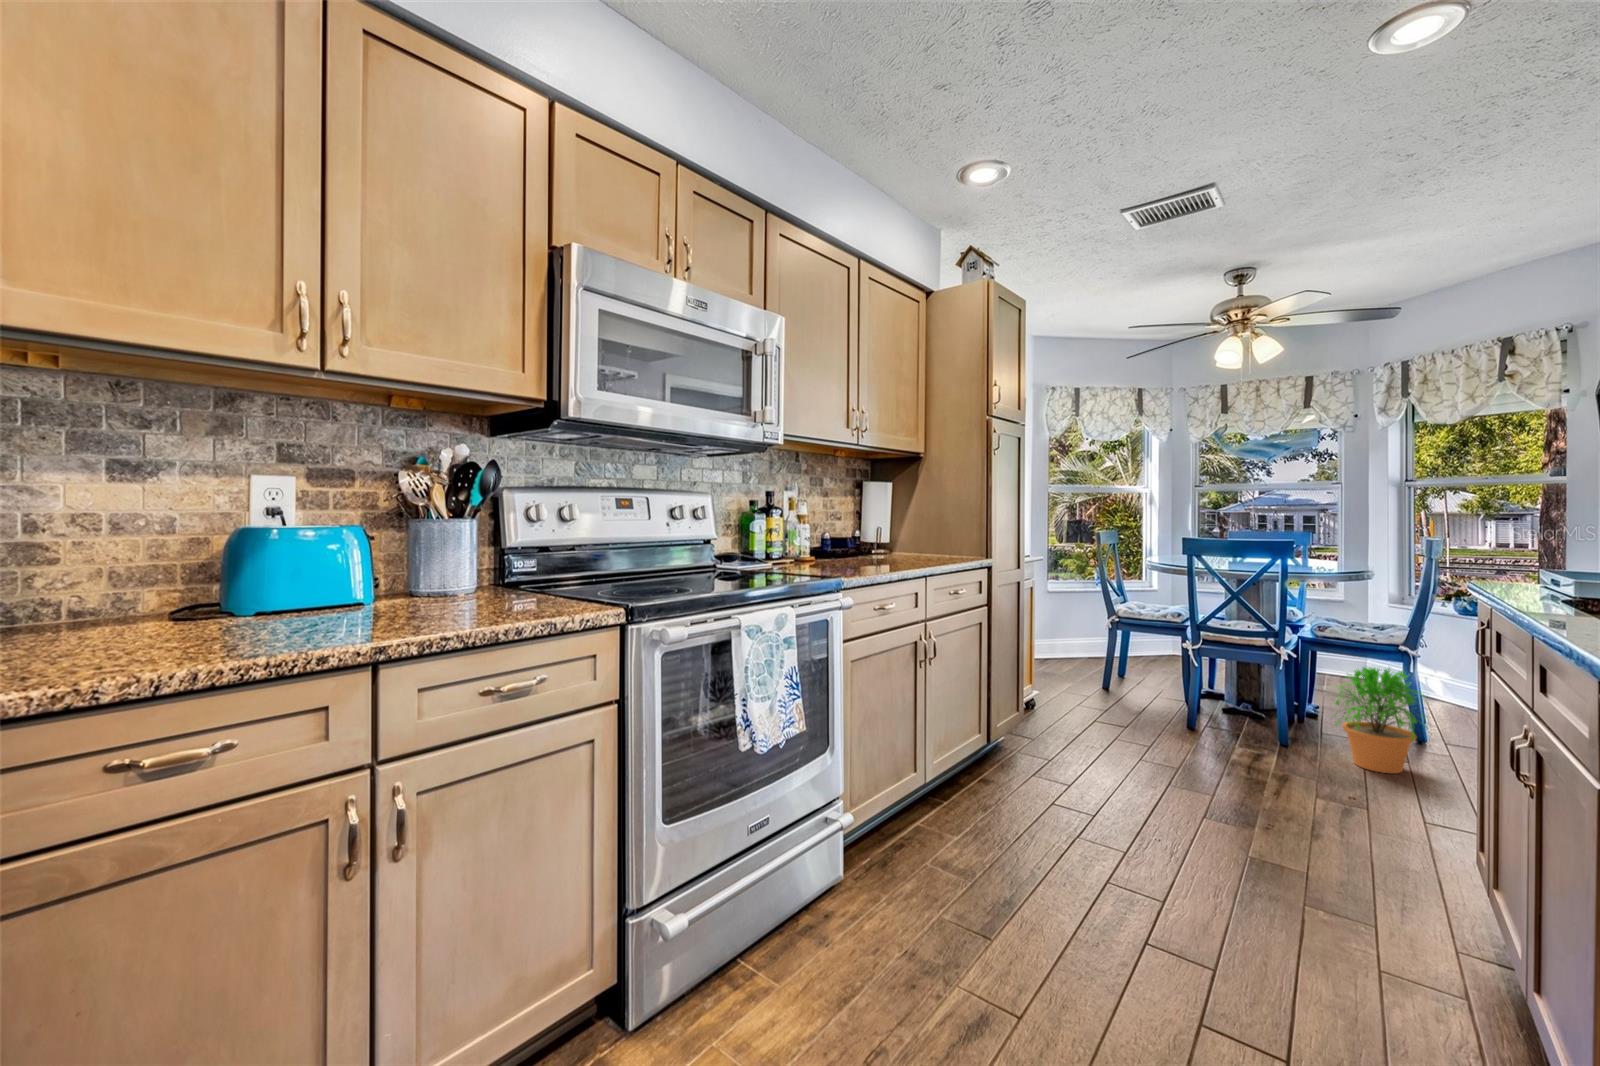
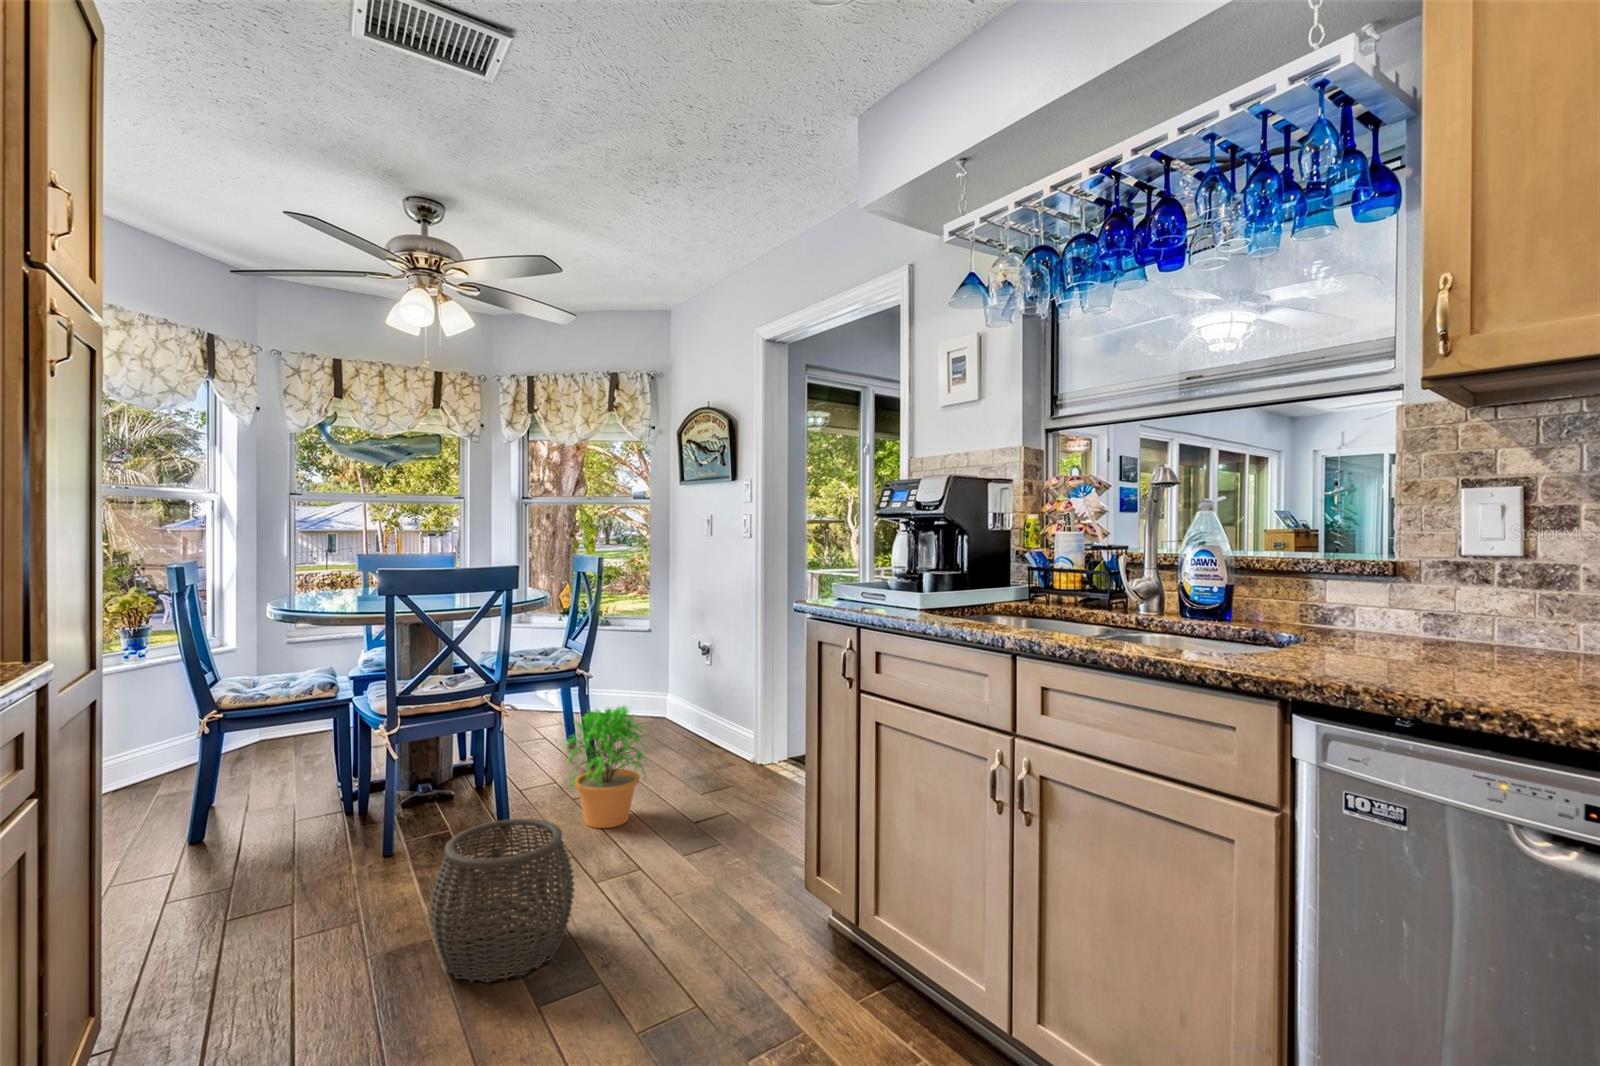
woven basket: none [1157,706,1261,804] -> present [429,819,575,983]

